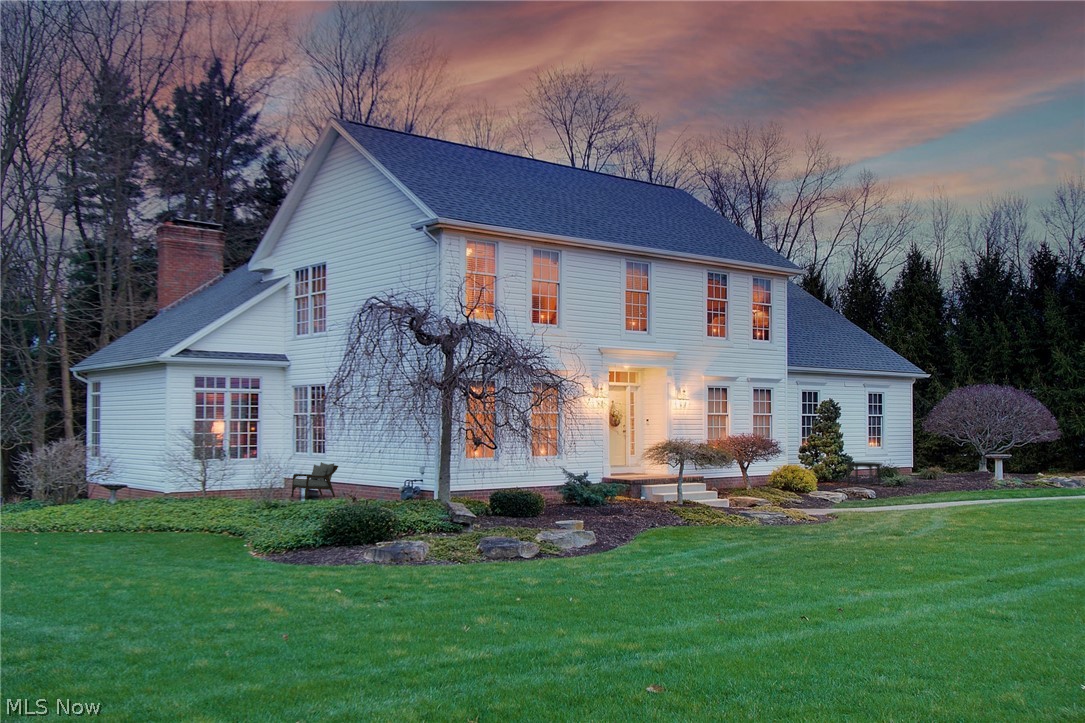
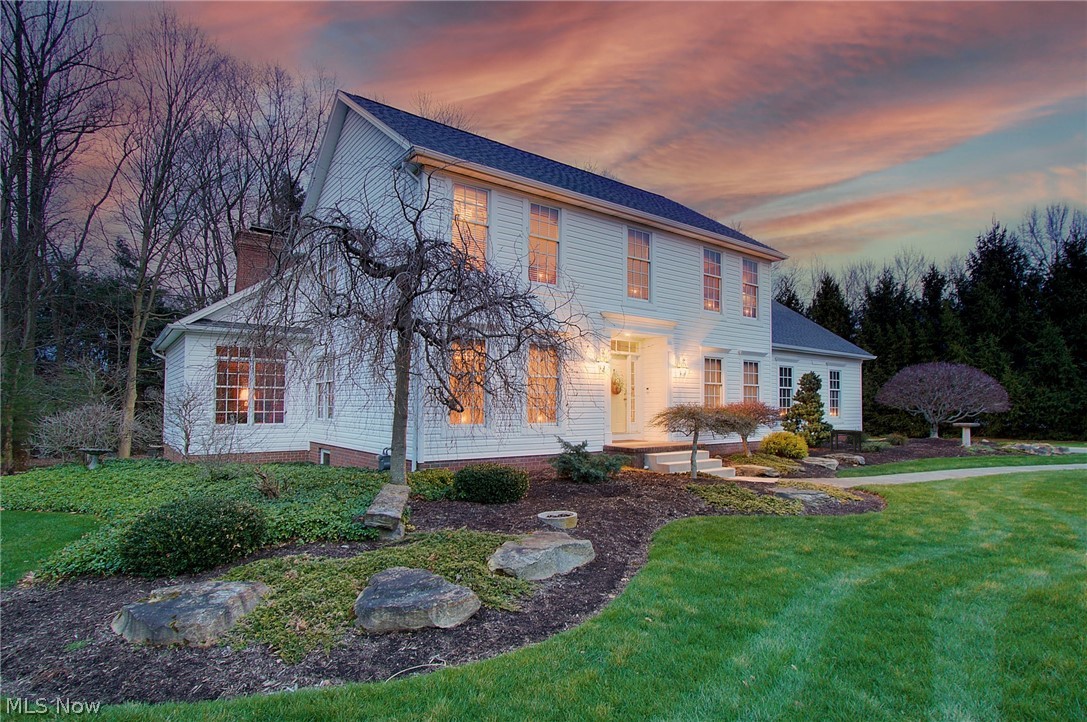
armchair: present [291,462,338,499] -> none [293,427,341,465]

